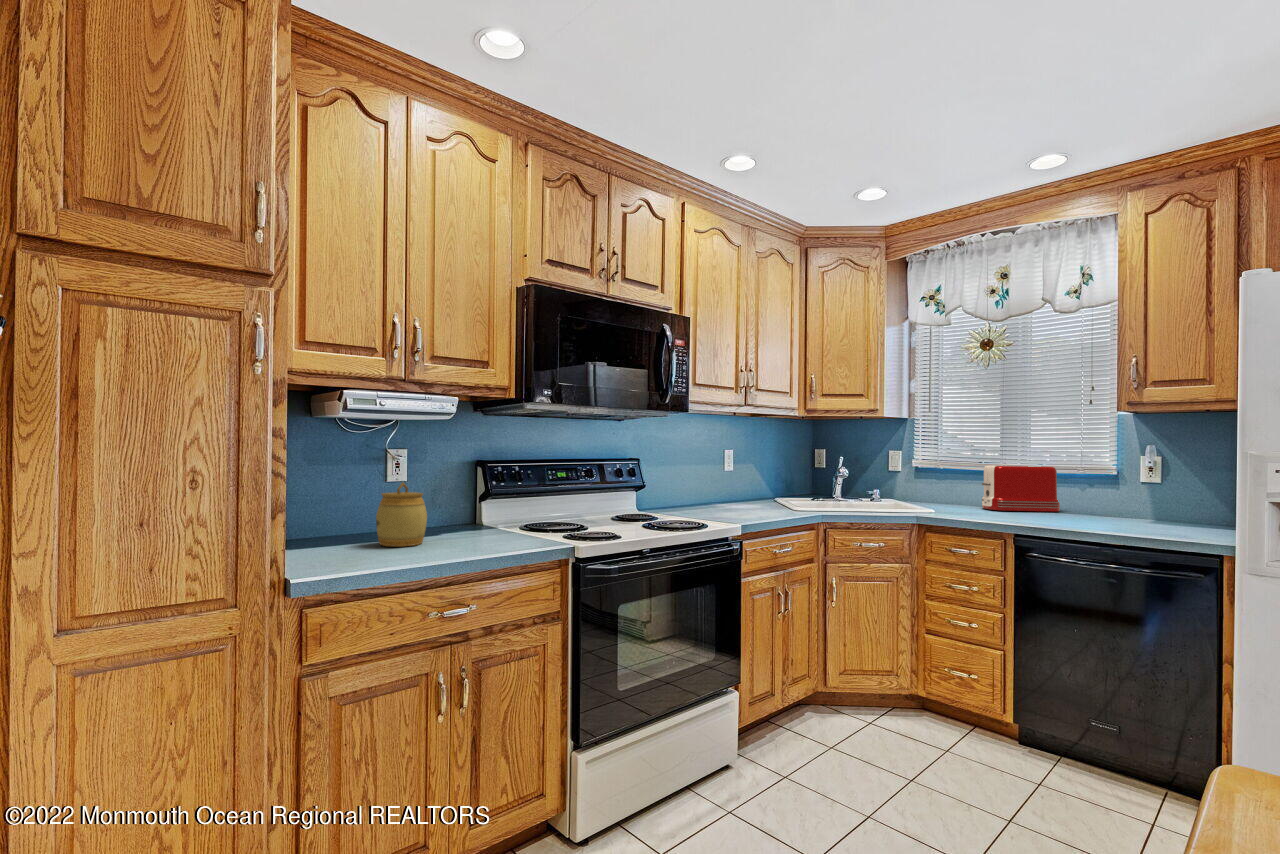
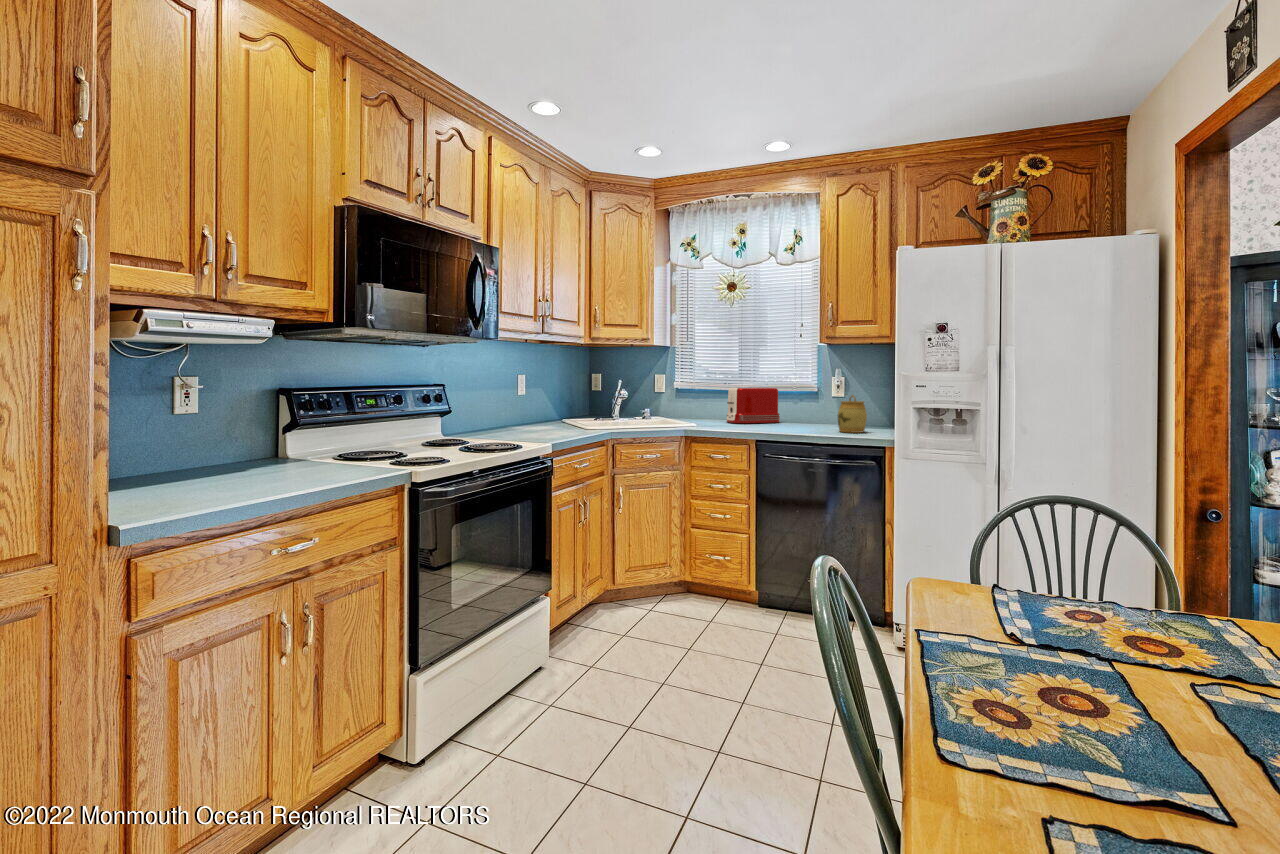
jar: present [376,483,427,547] -> present [838,395,867,433]

